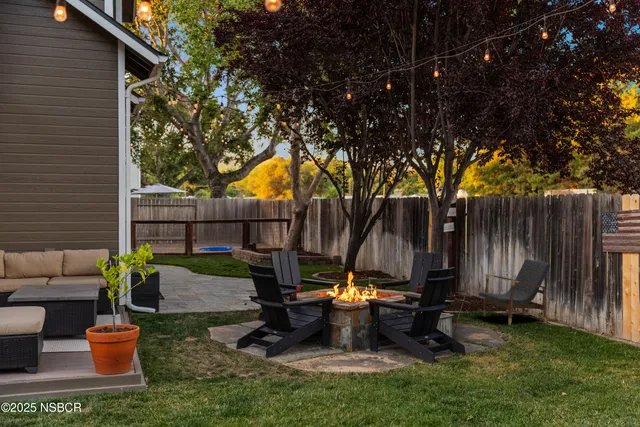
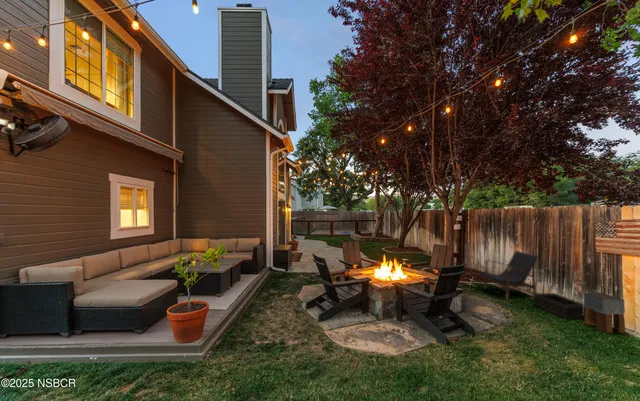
stool: none [585,300,621,343] -> present [584,292,625,333]
basket: none [539,311,594,336] -> present [533,293,584,319]

